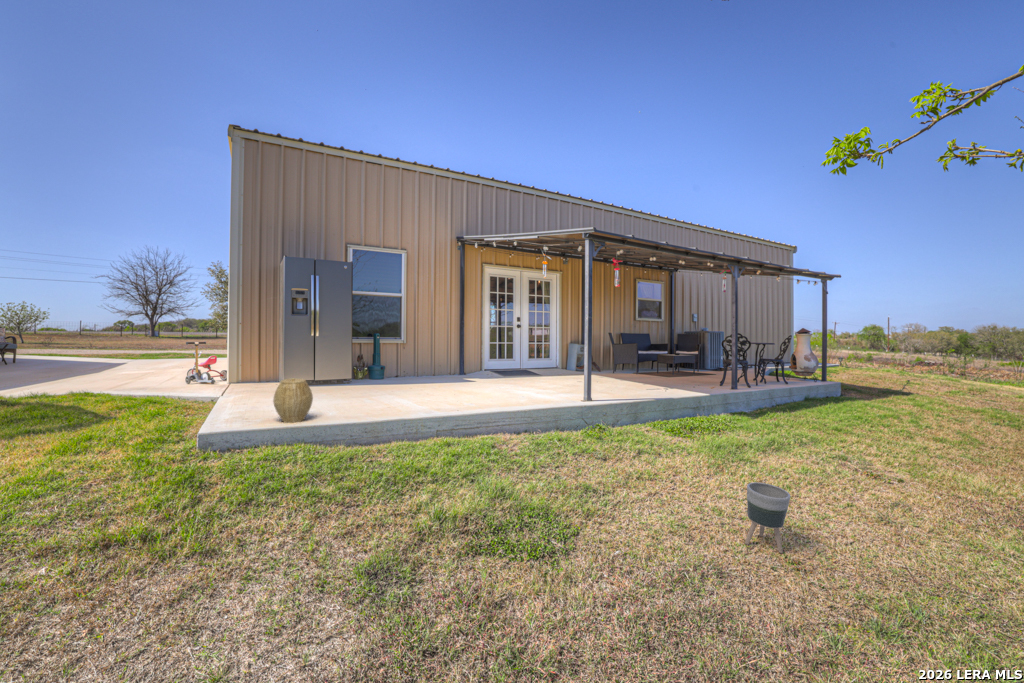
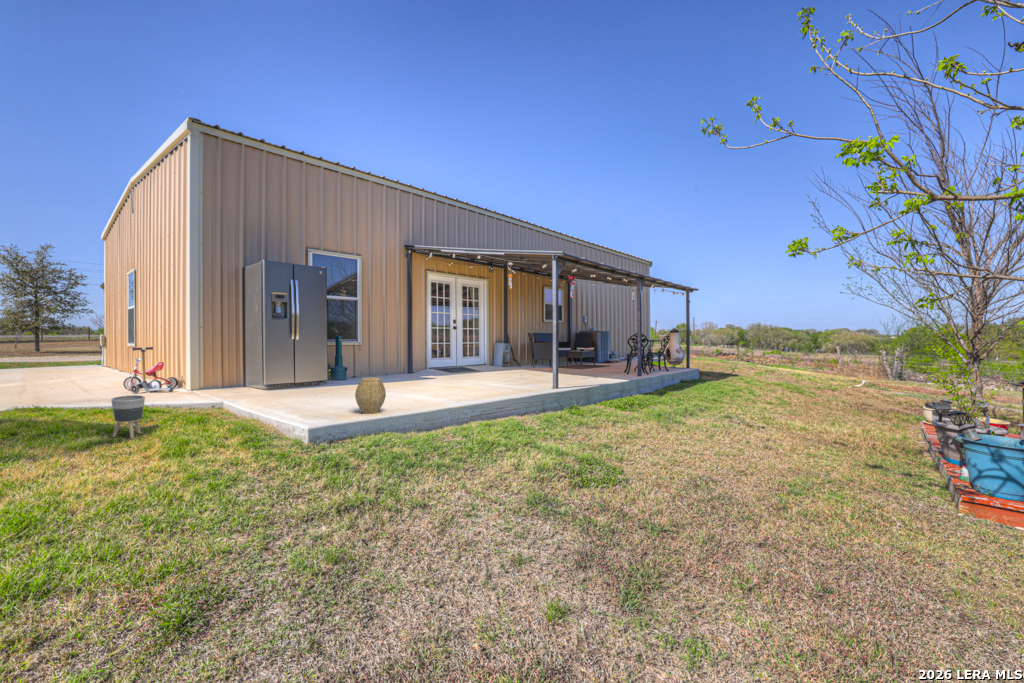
planter: present [745,482,791,553] -> present [111,395,145,439]

